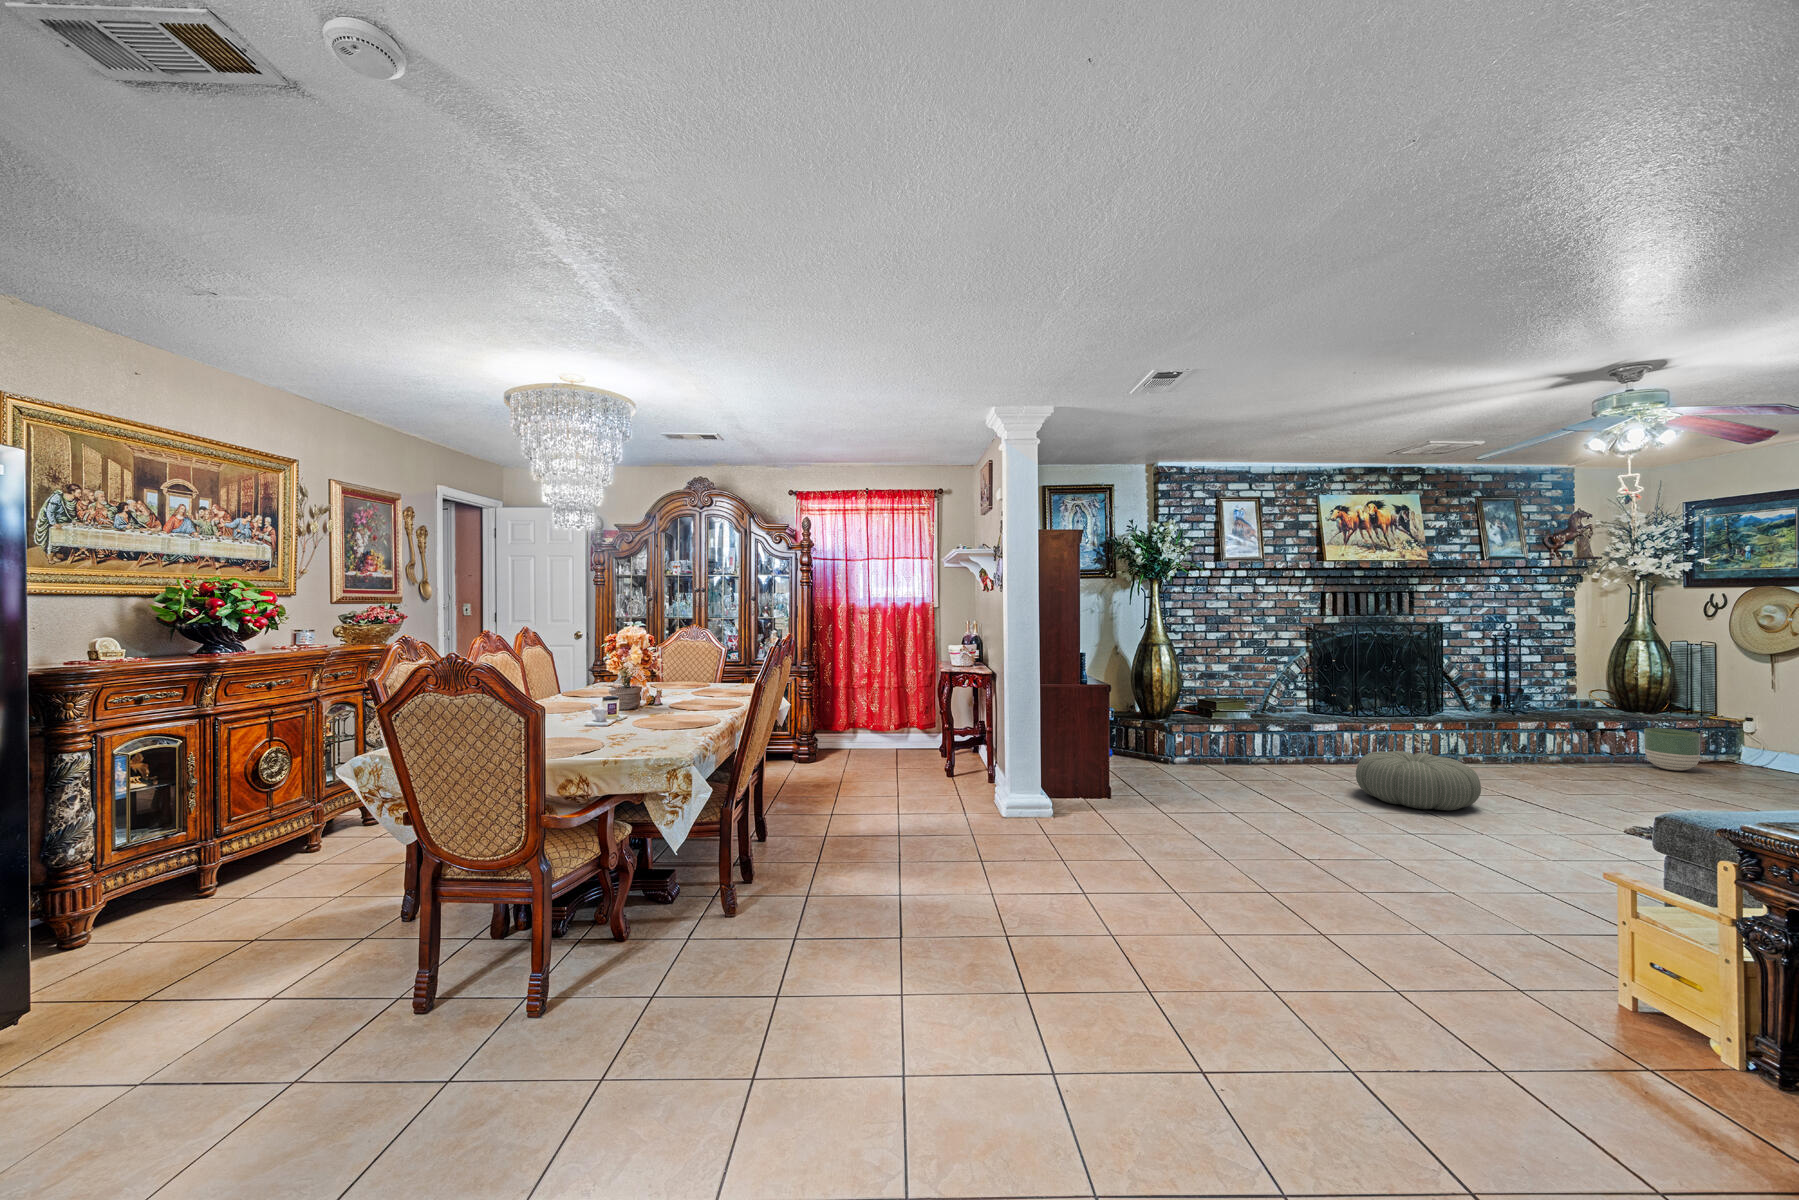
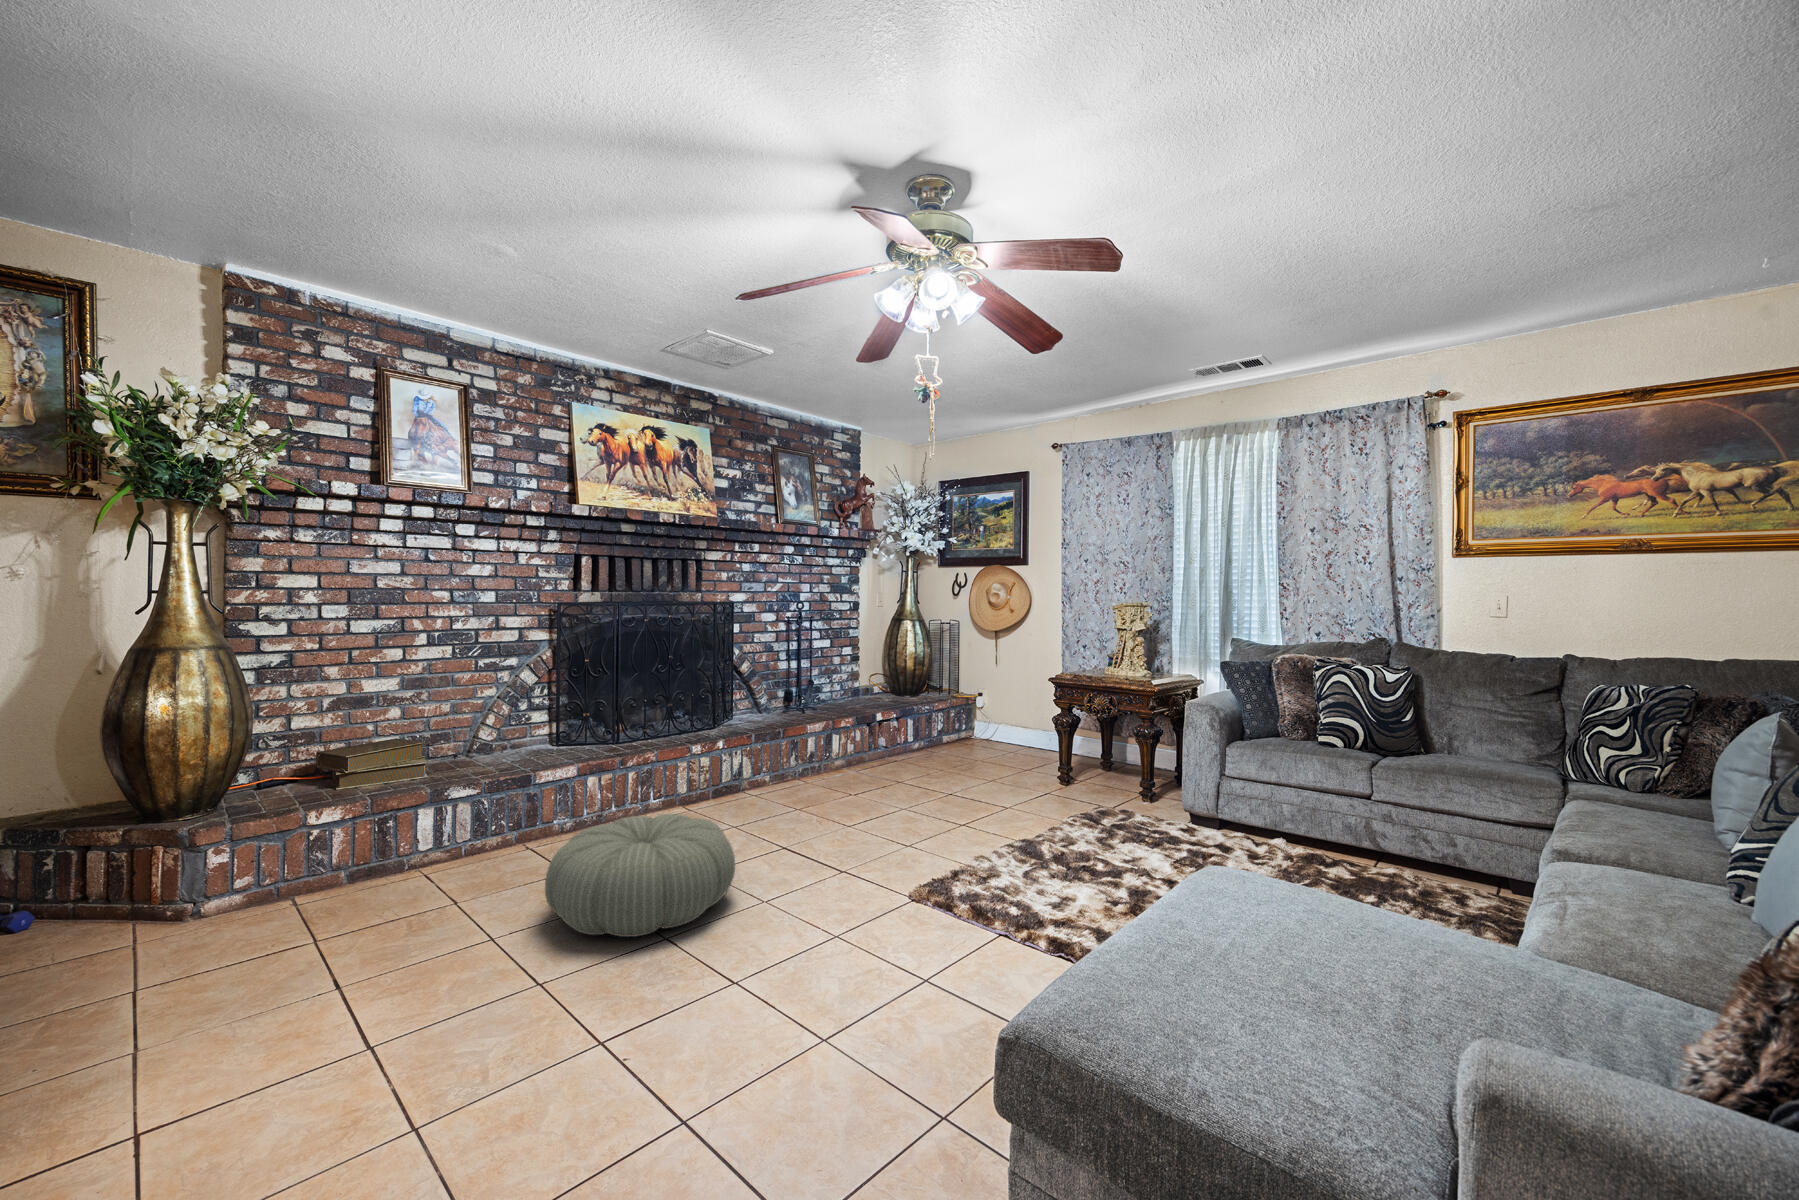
planter: present [1644,728,1700,771] -> none [911,713,950,758]

